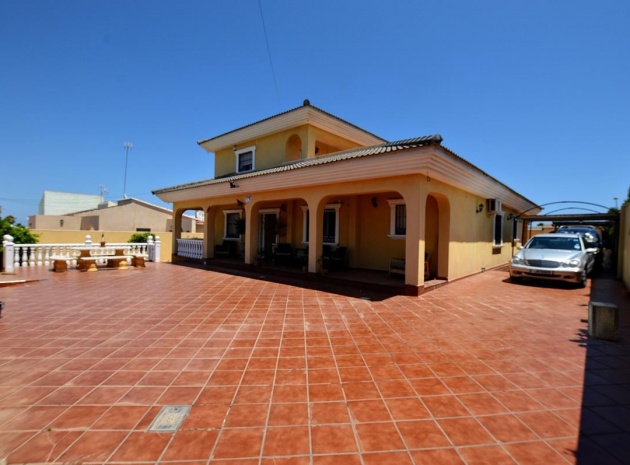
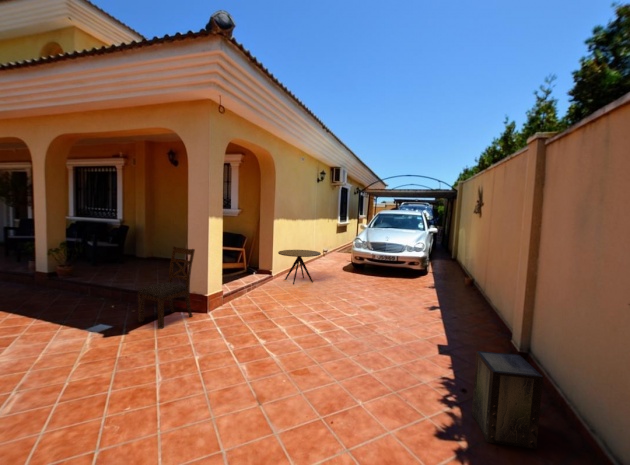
chair: none [386,256,414,298] -> present [138,247,195,329]
round table: none [452,264,485,287] -> present [278,250,321,284]

